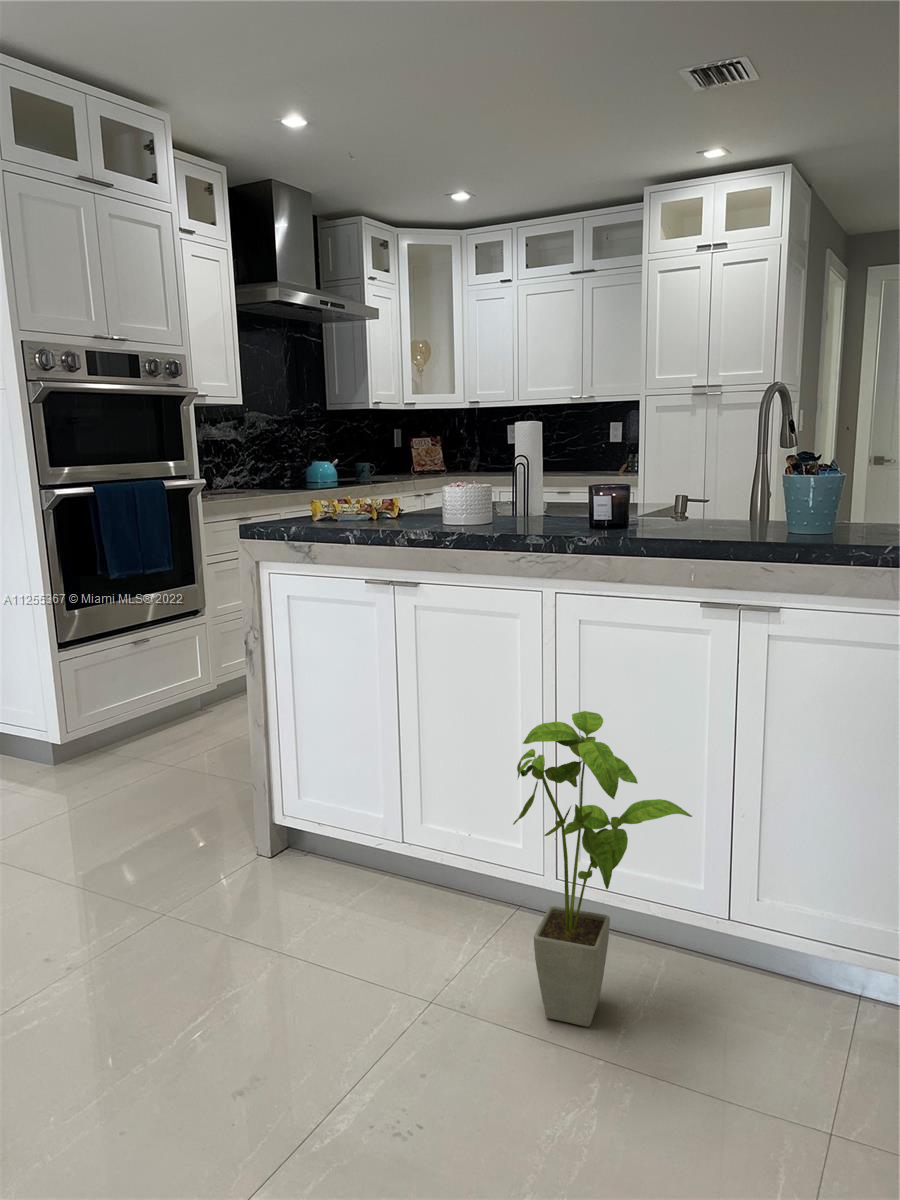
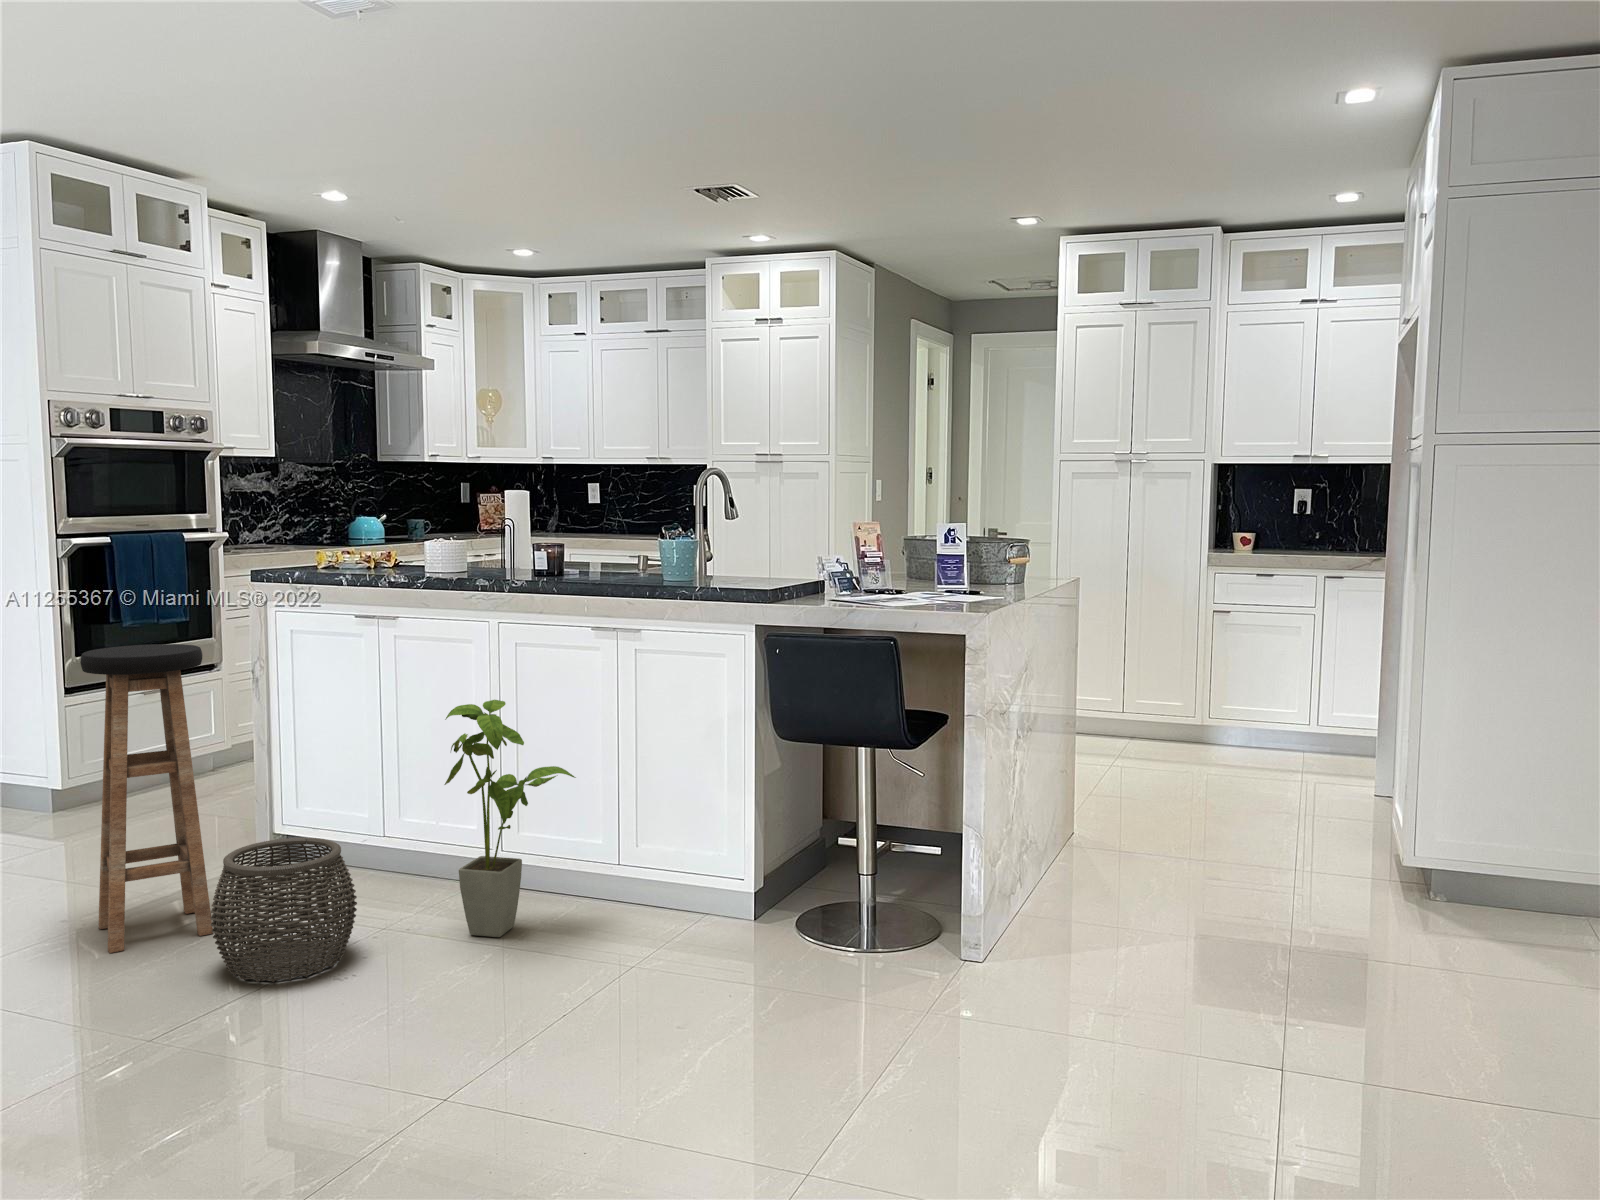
bar stool: none [42,624,220,1026] -> present [80,644,213,953]
woven basket: none [220,893,408,1124] -> present [210,838,357,982]

